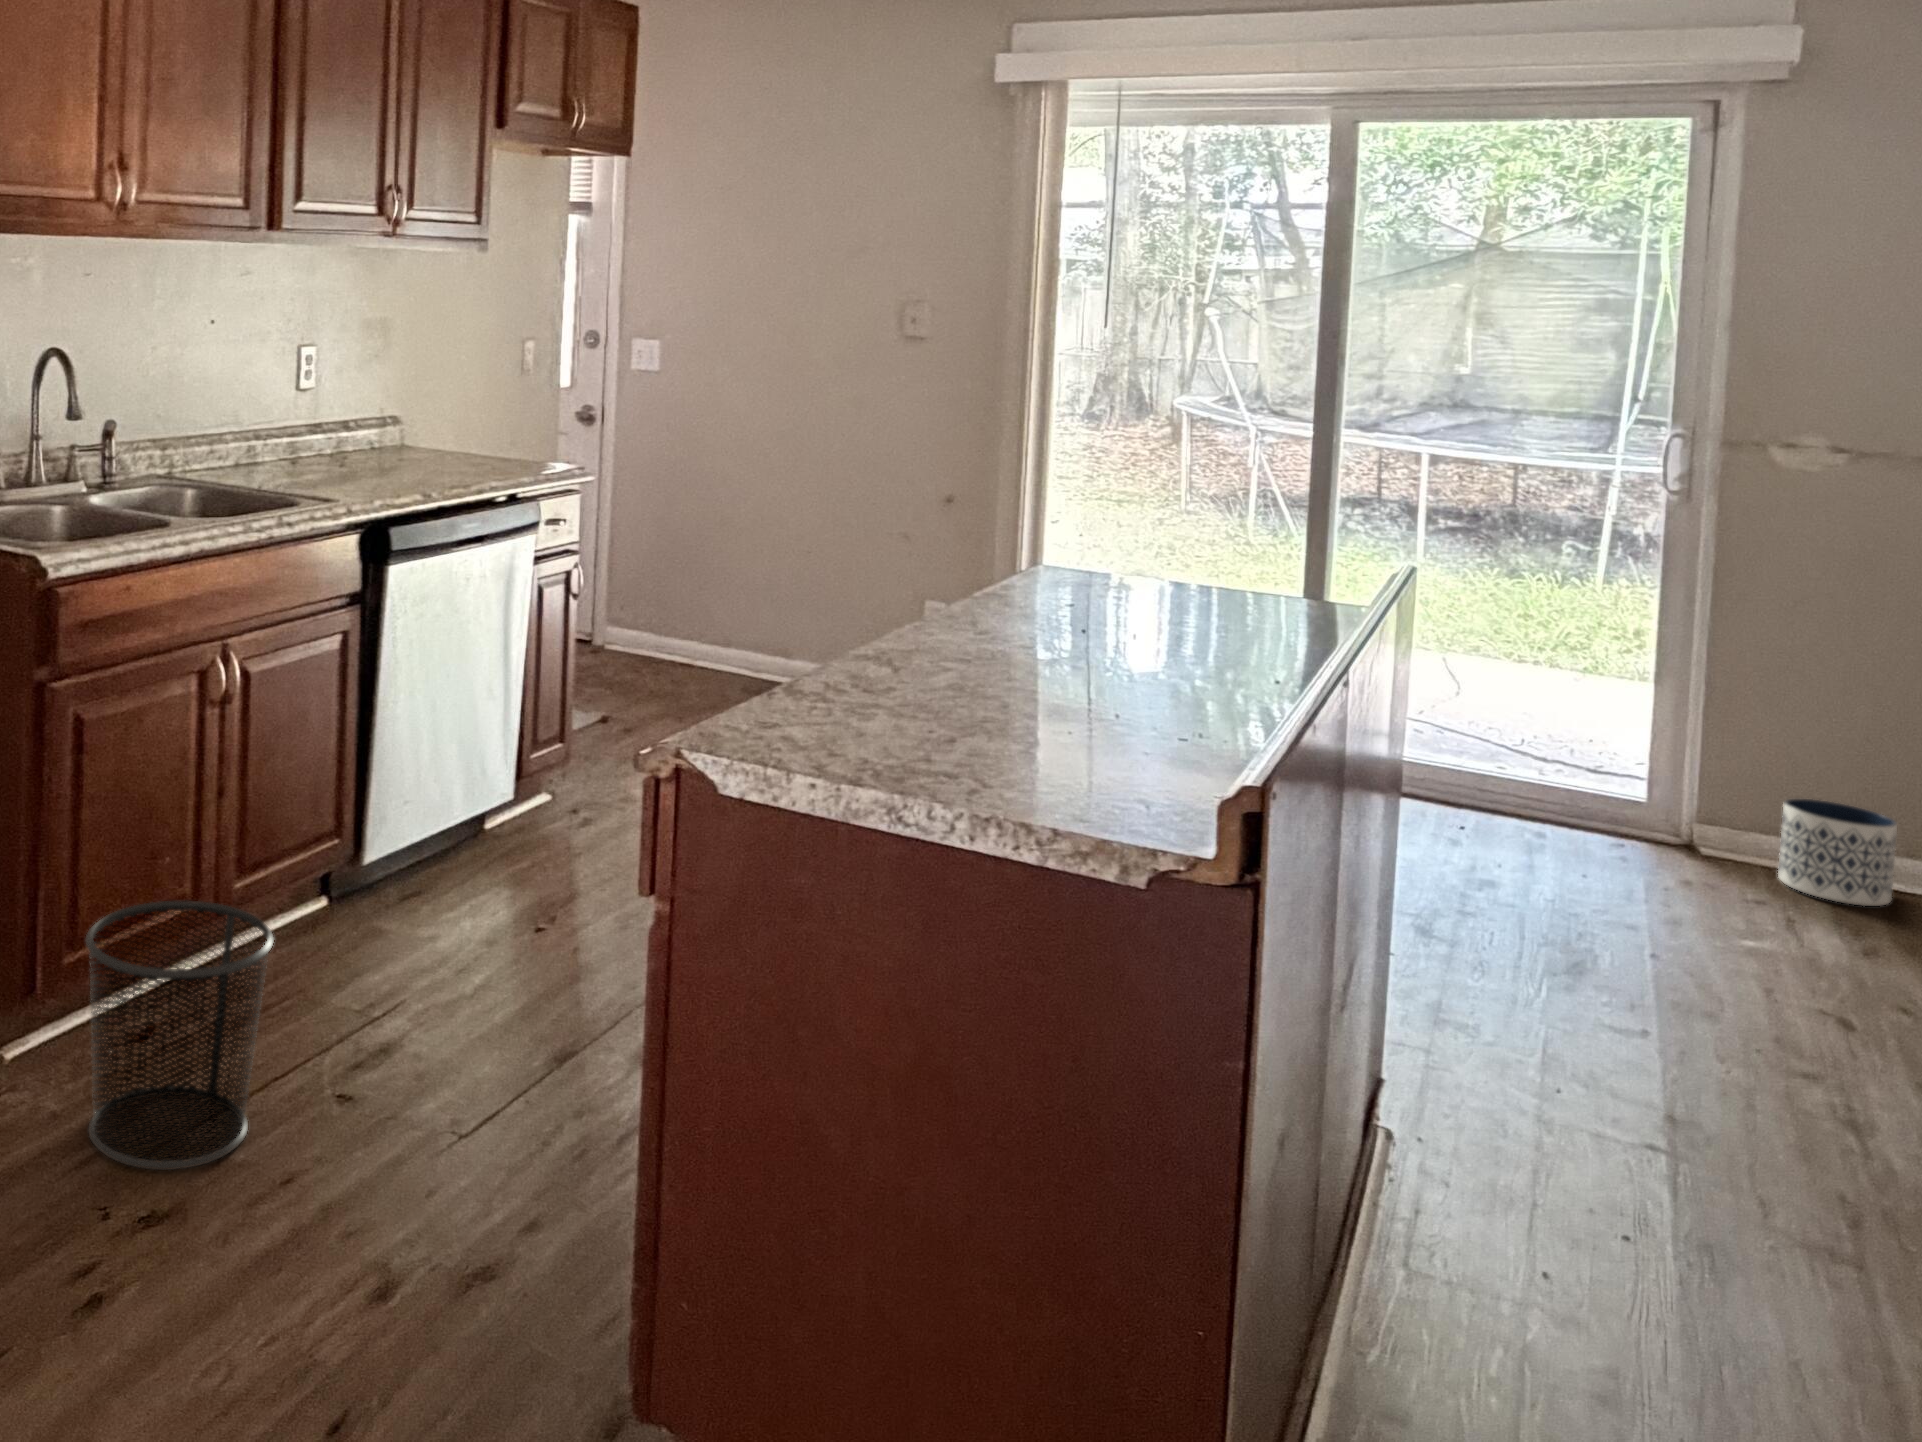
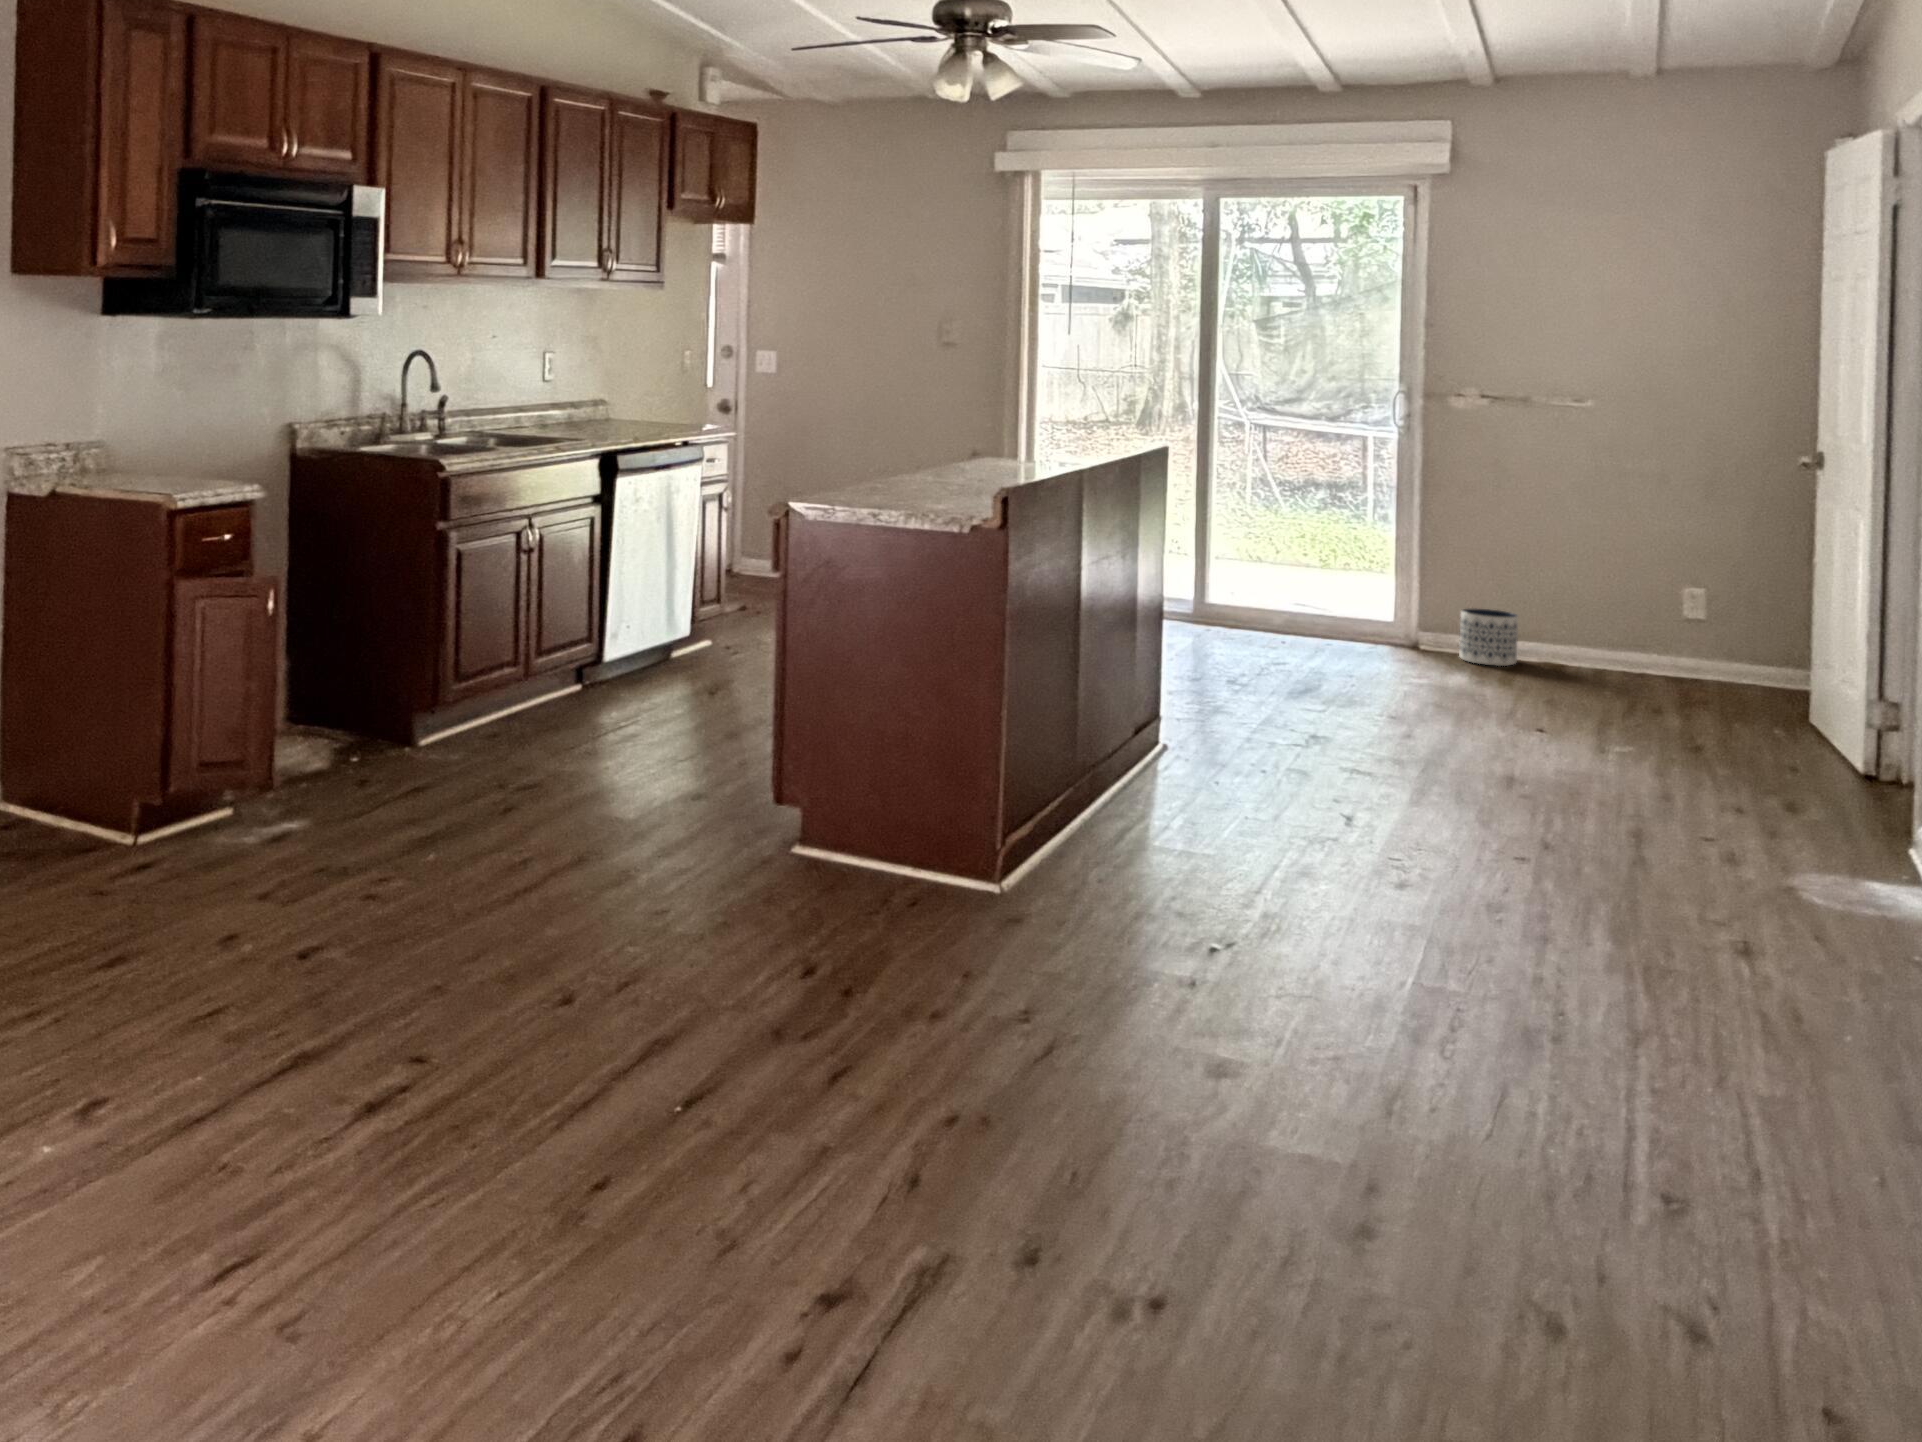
waste bin: present [86,901,274,1170] -> none [479,647,581,774]

